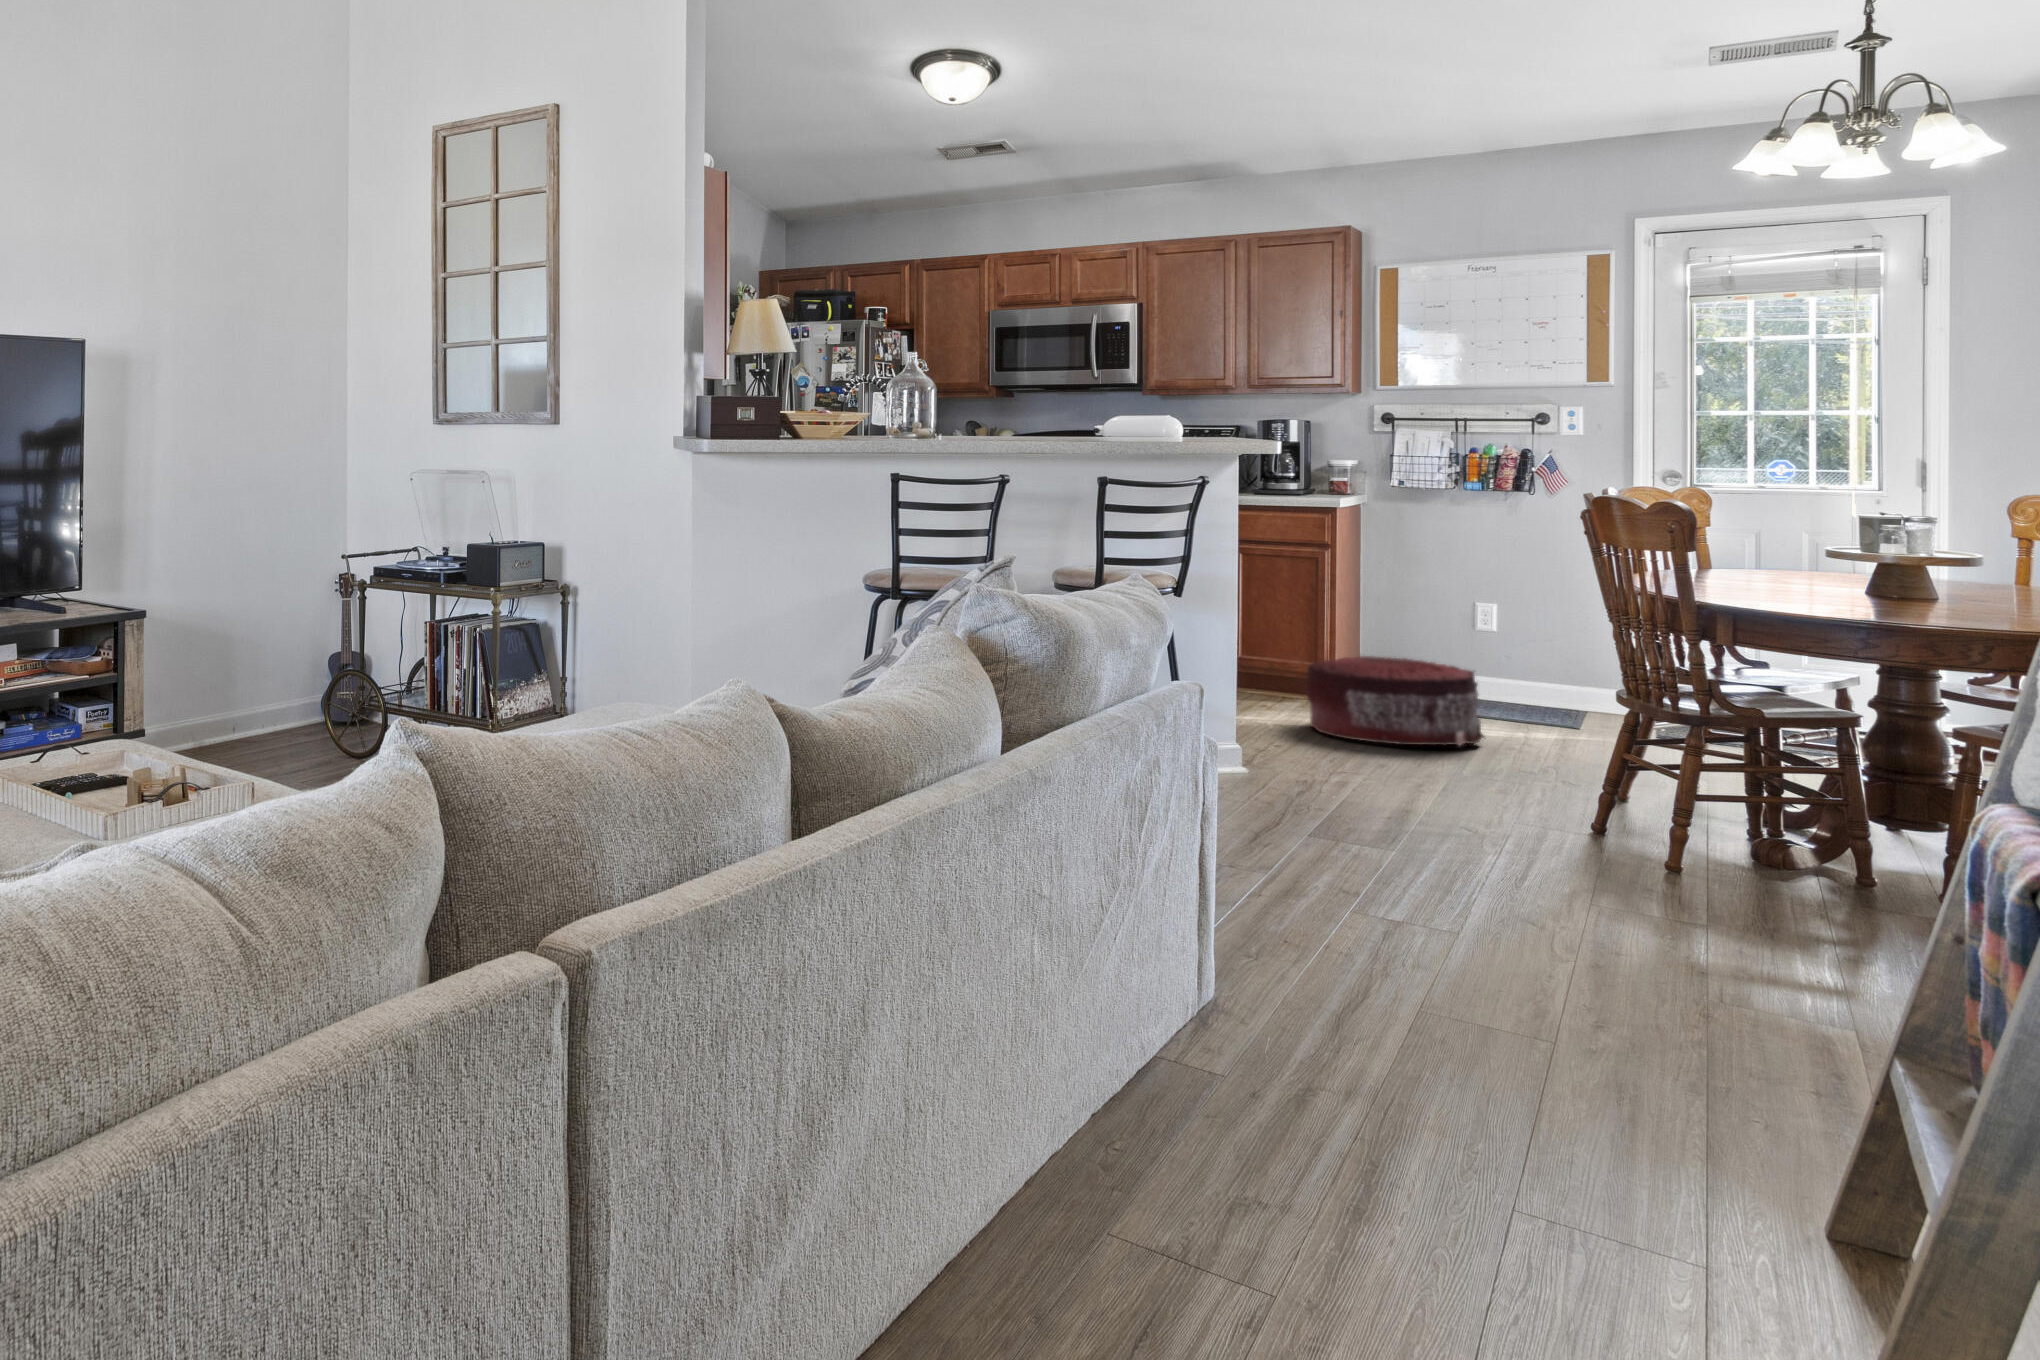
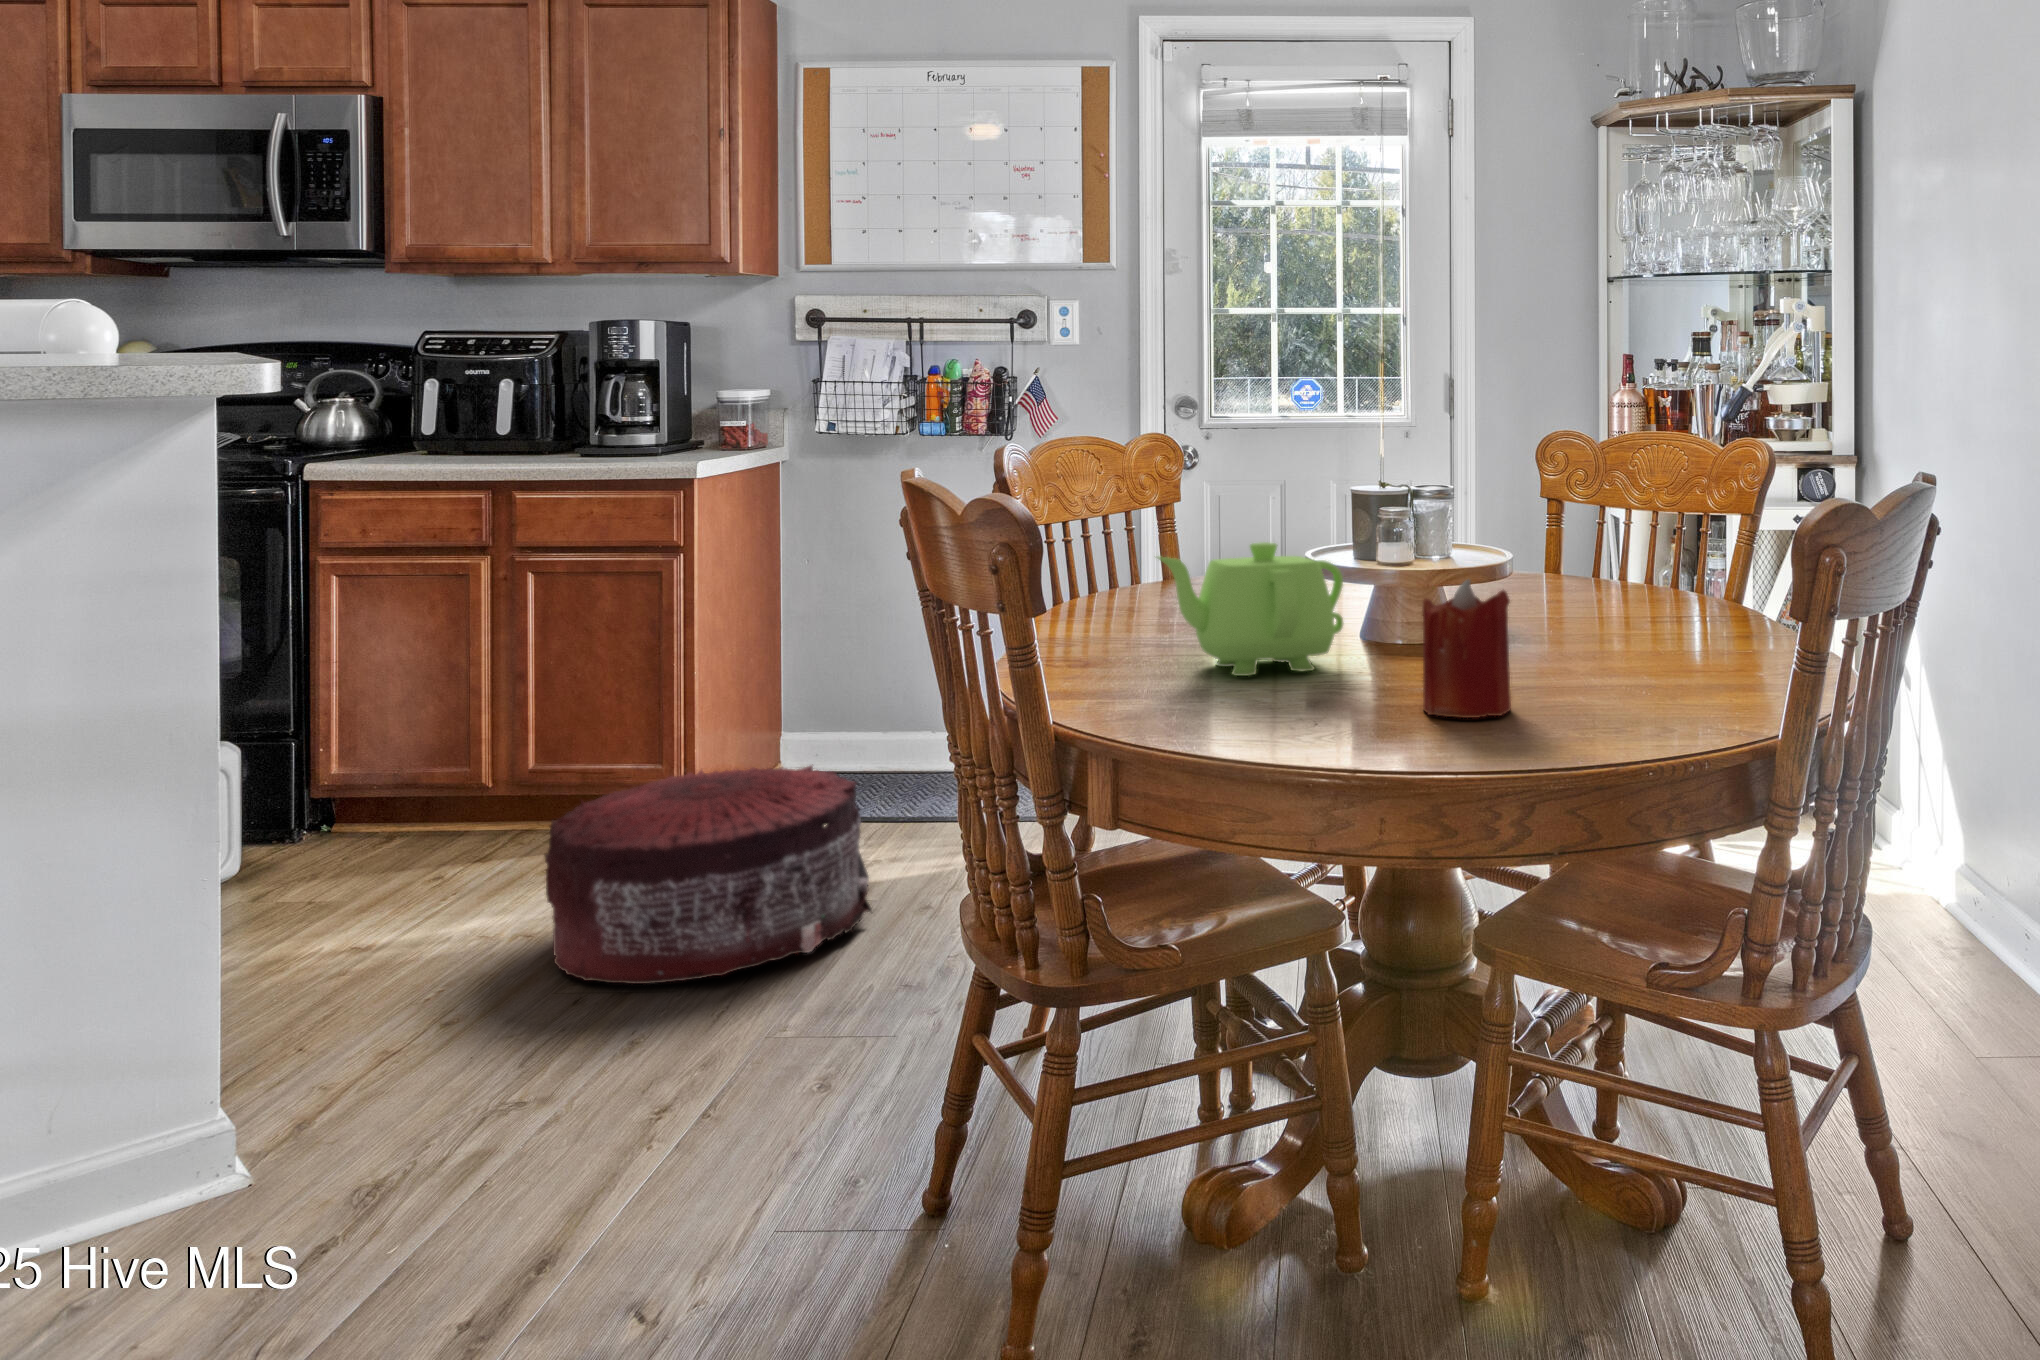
teapot: none [1743,533,1857,592] -> present [1157,542,1343,676]
candle: none [1913,548,1970,608] -> present [1422,580,1511,718]

